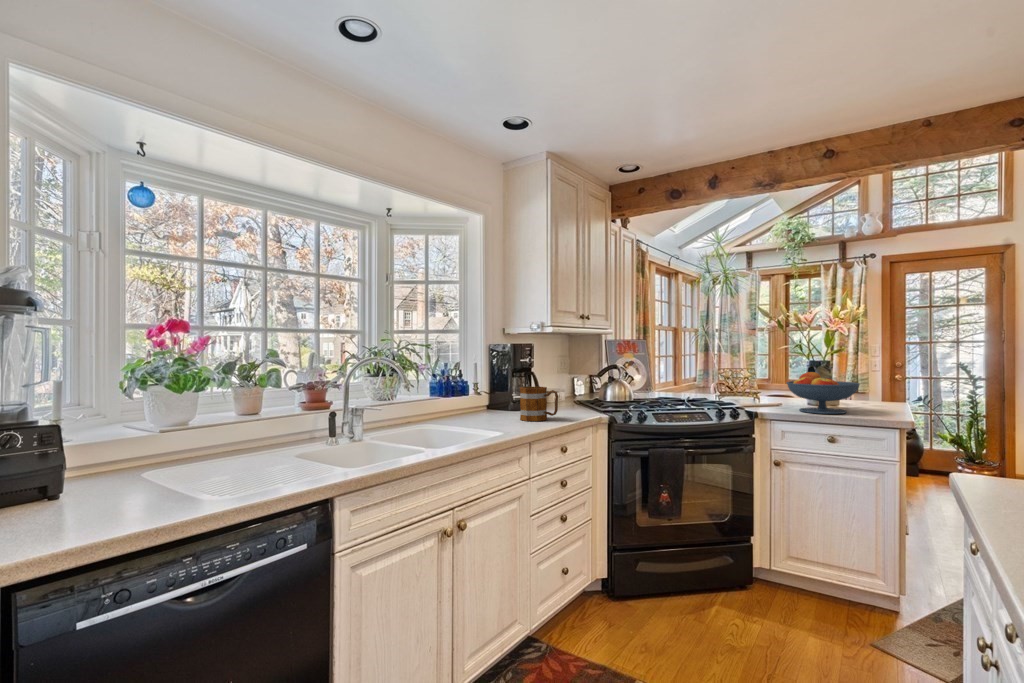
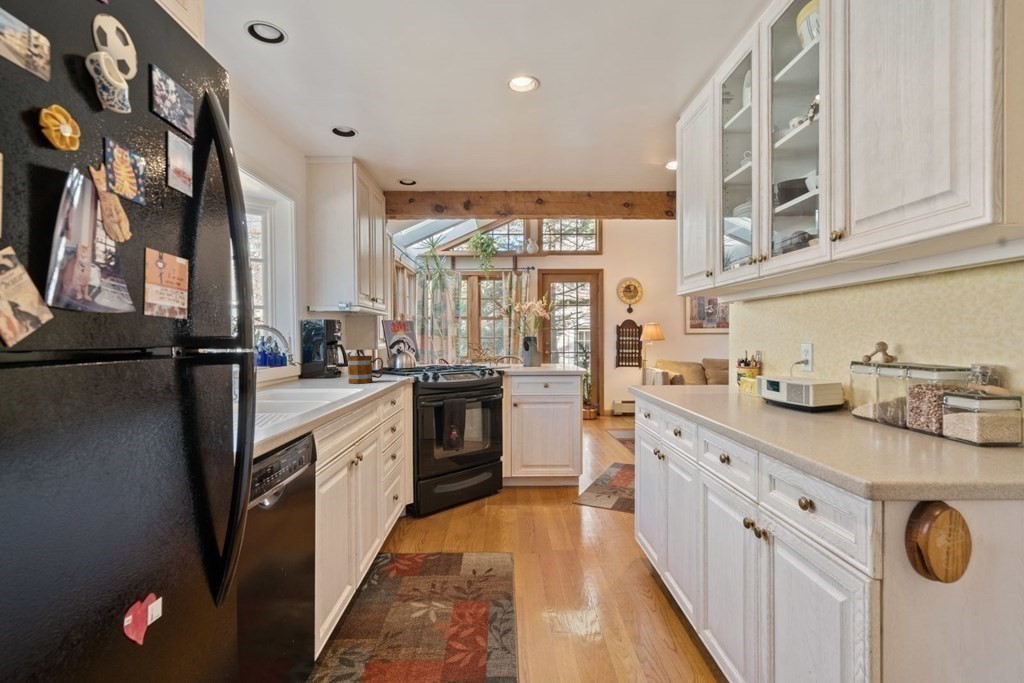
fruit bowl: present [787,372,860,414] -> none [516,343,557,369]

